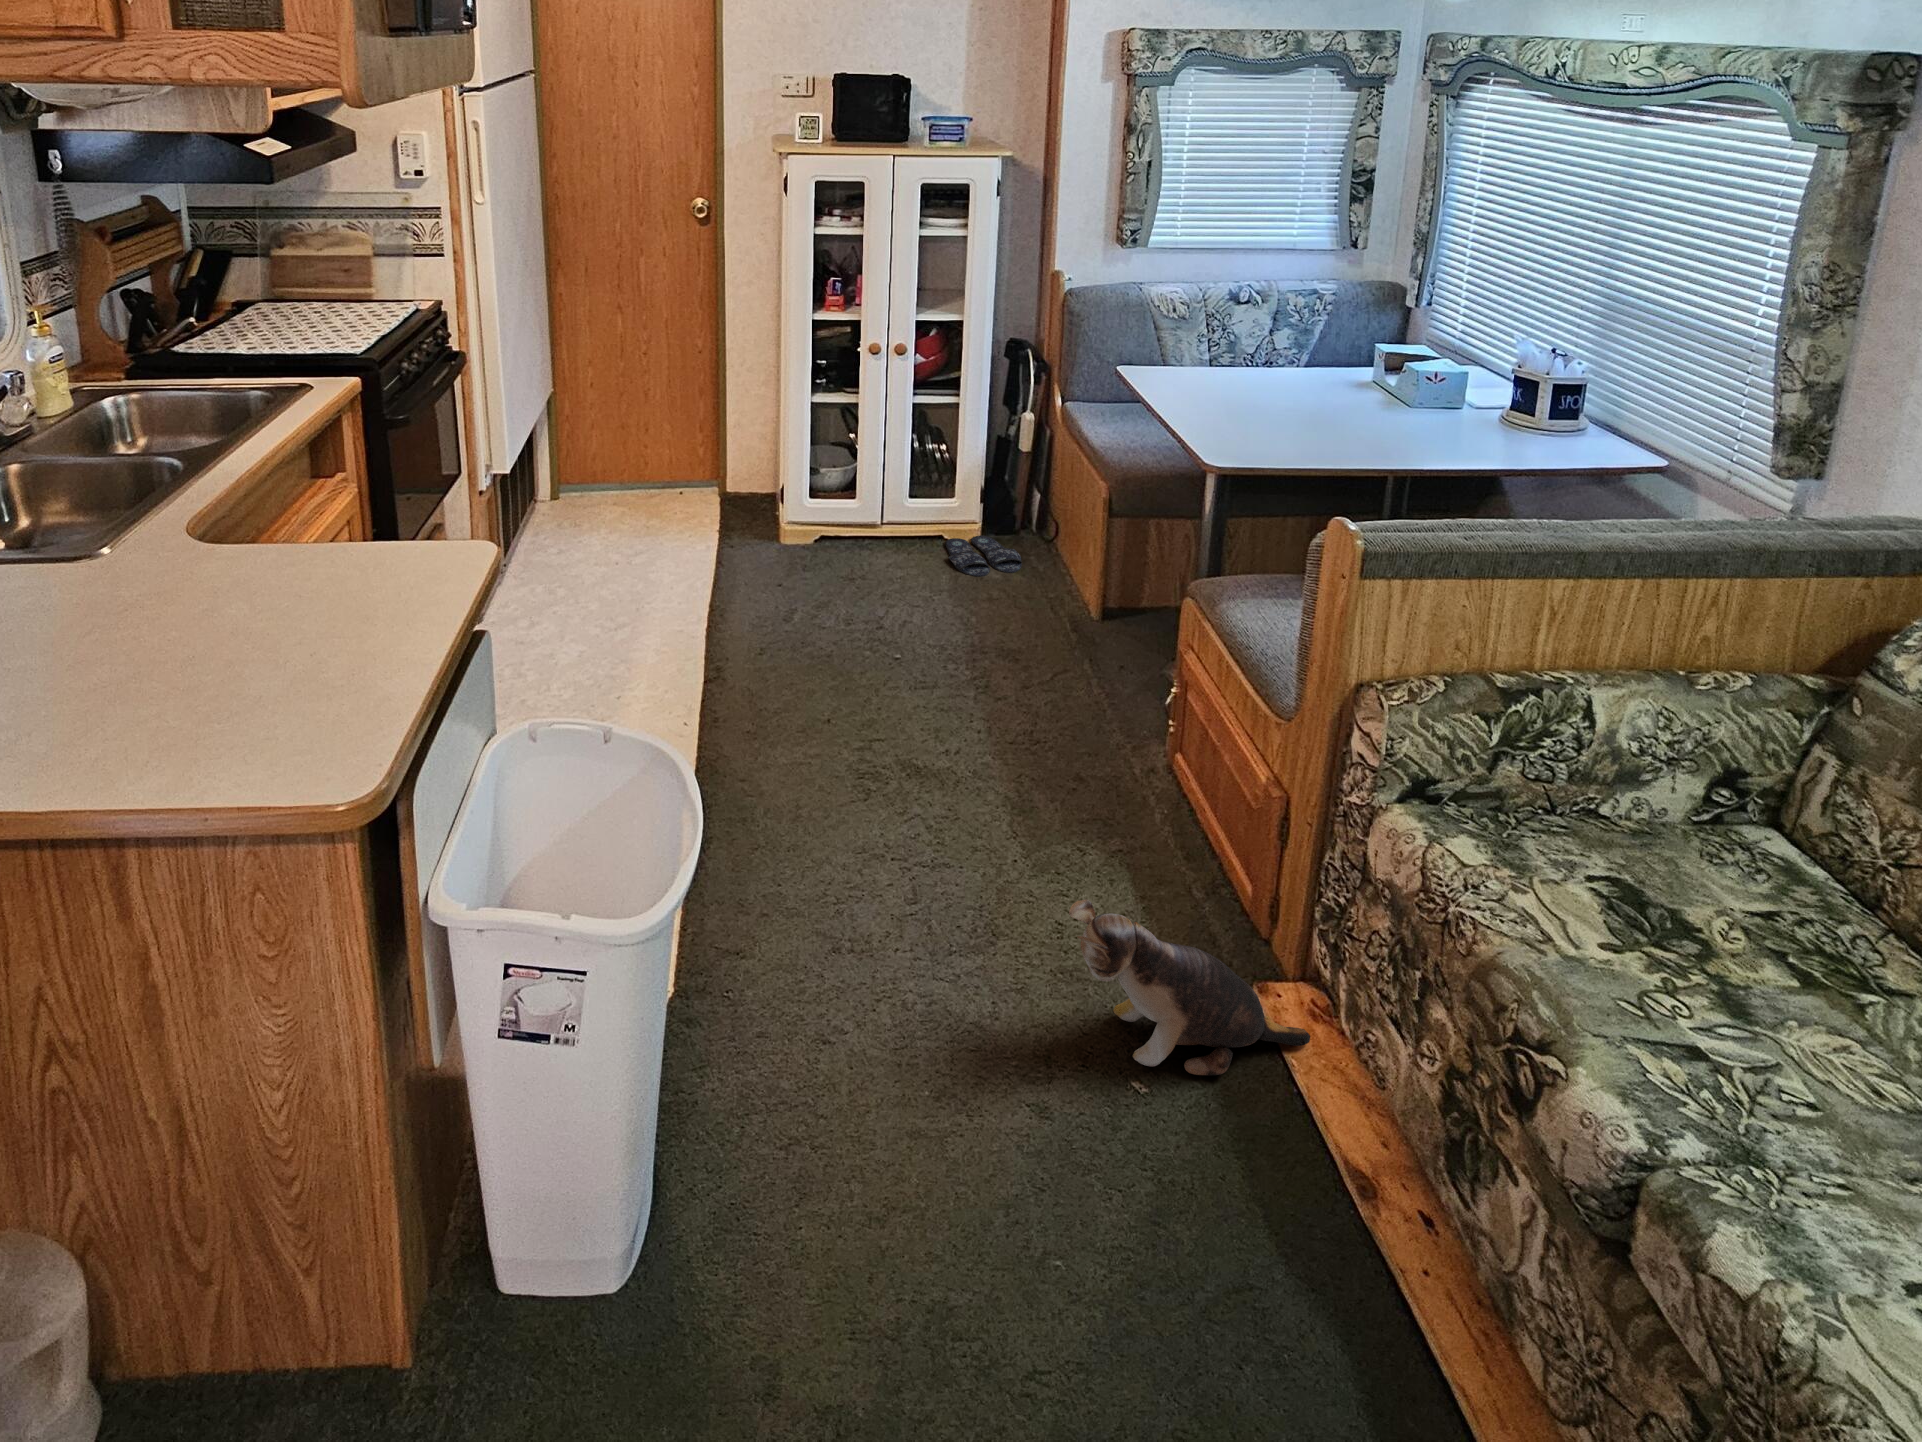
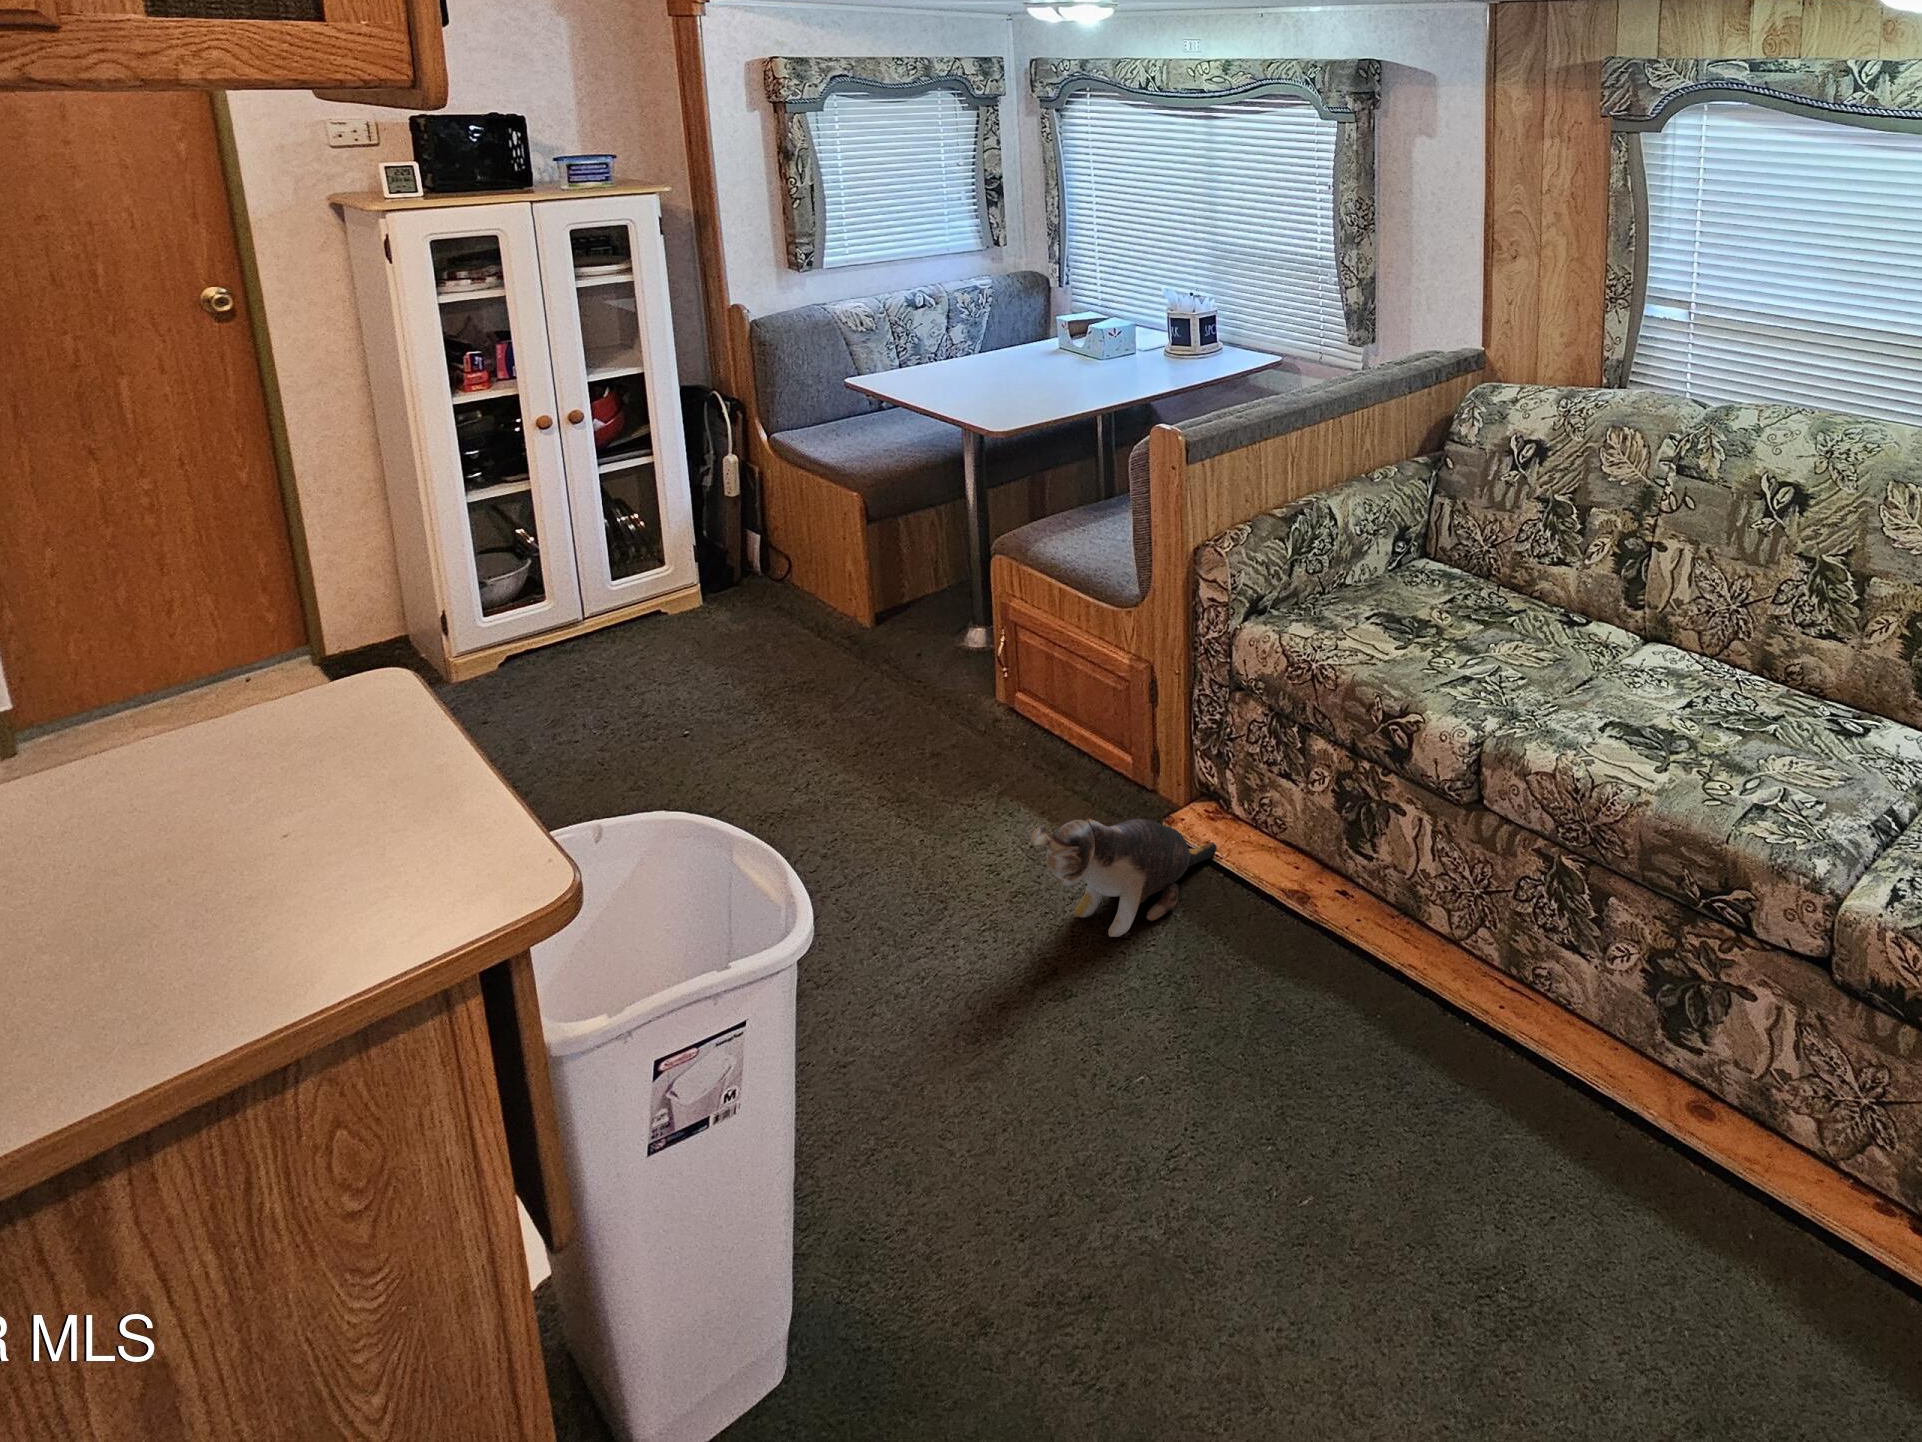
slippers: present [945,535,1022,577] -> none [656,606,760,649]

